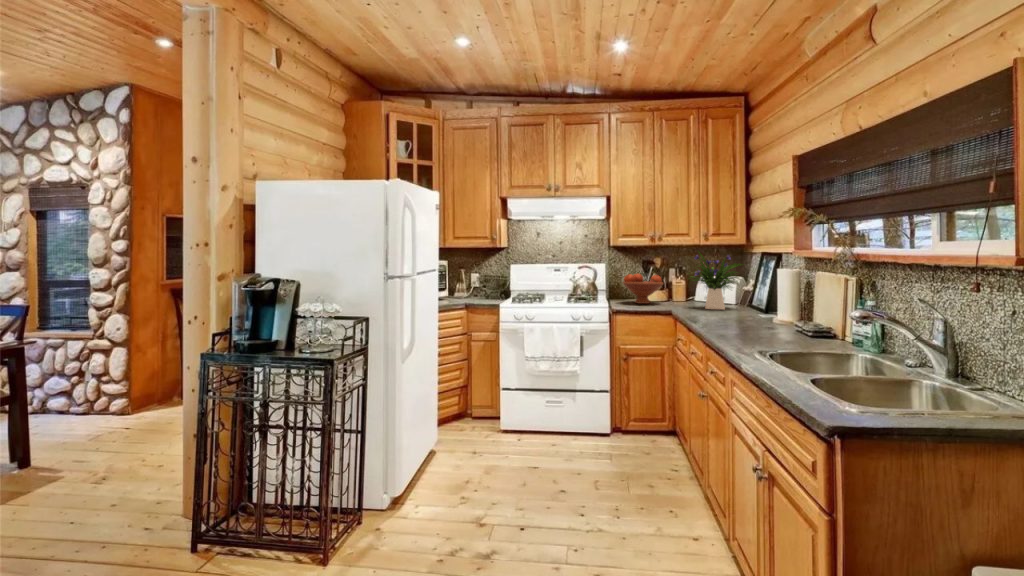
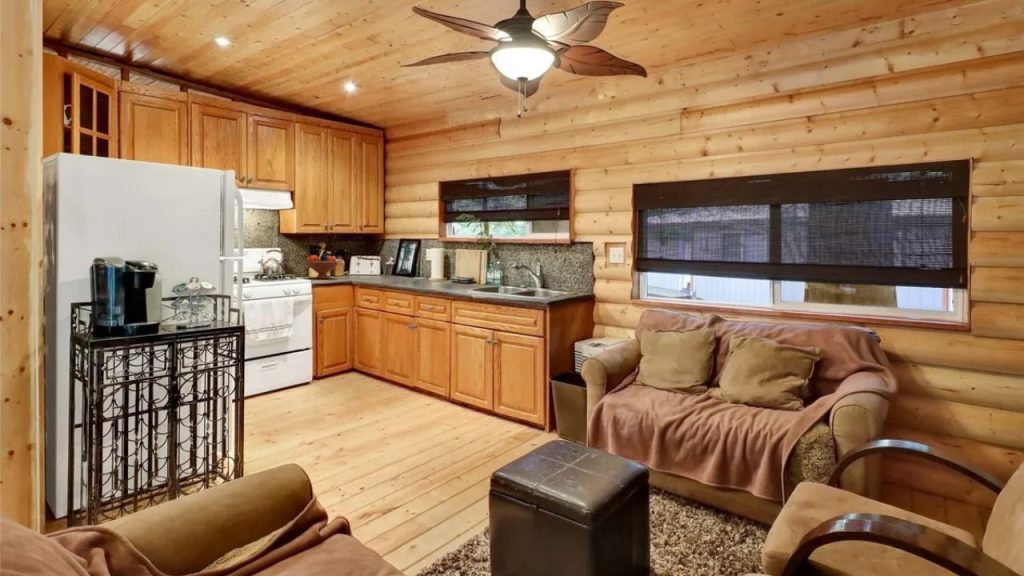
flower arrangement: present [692,251,743,309] -> none [358,238,397,280]

